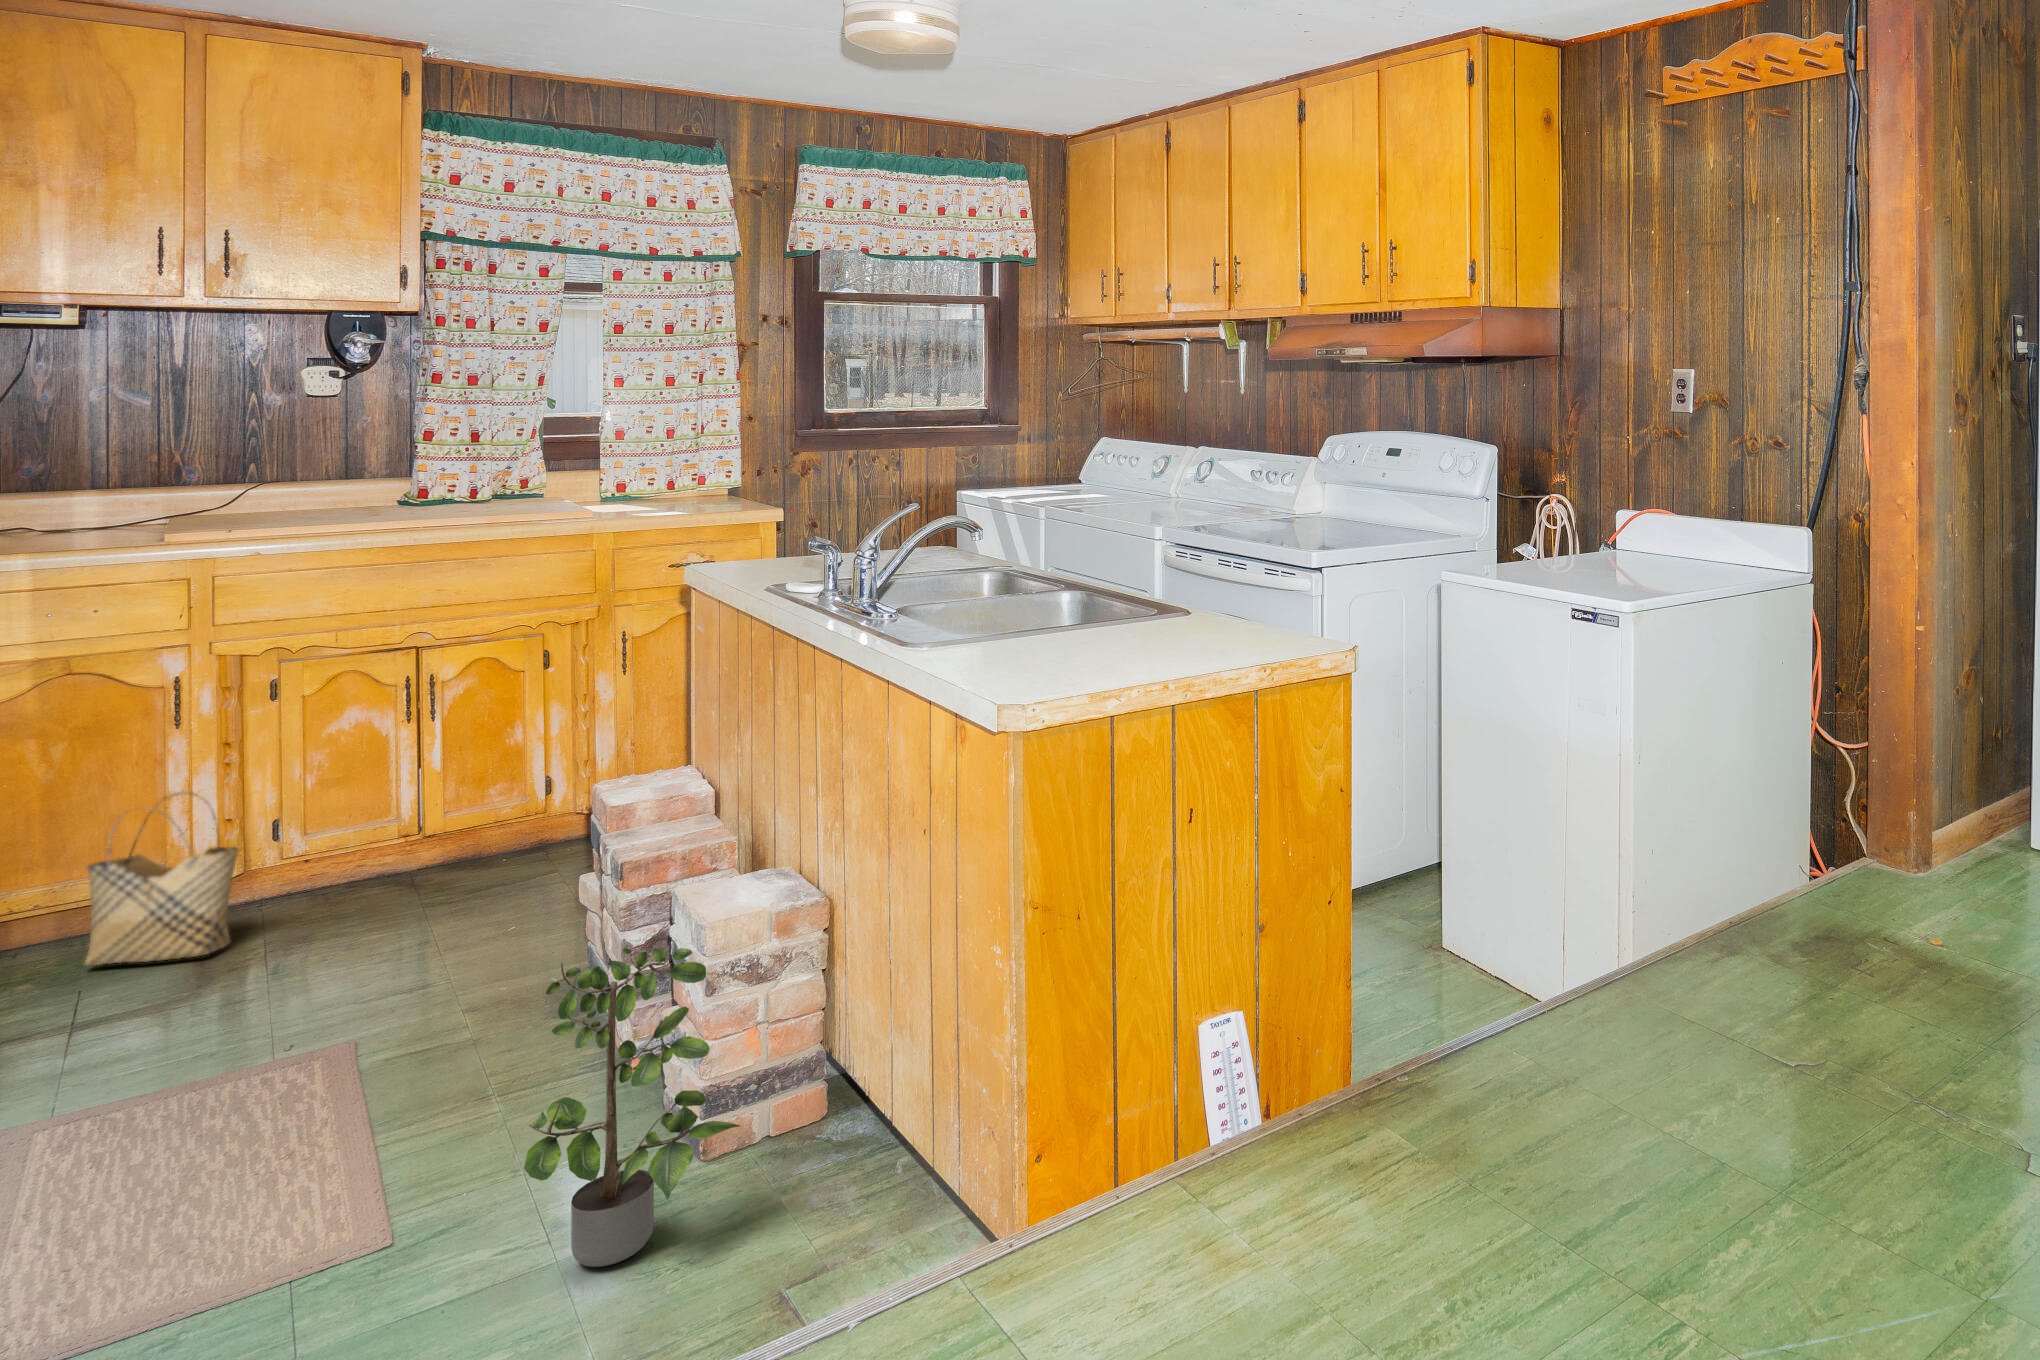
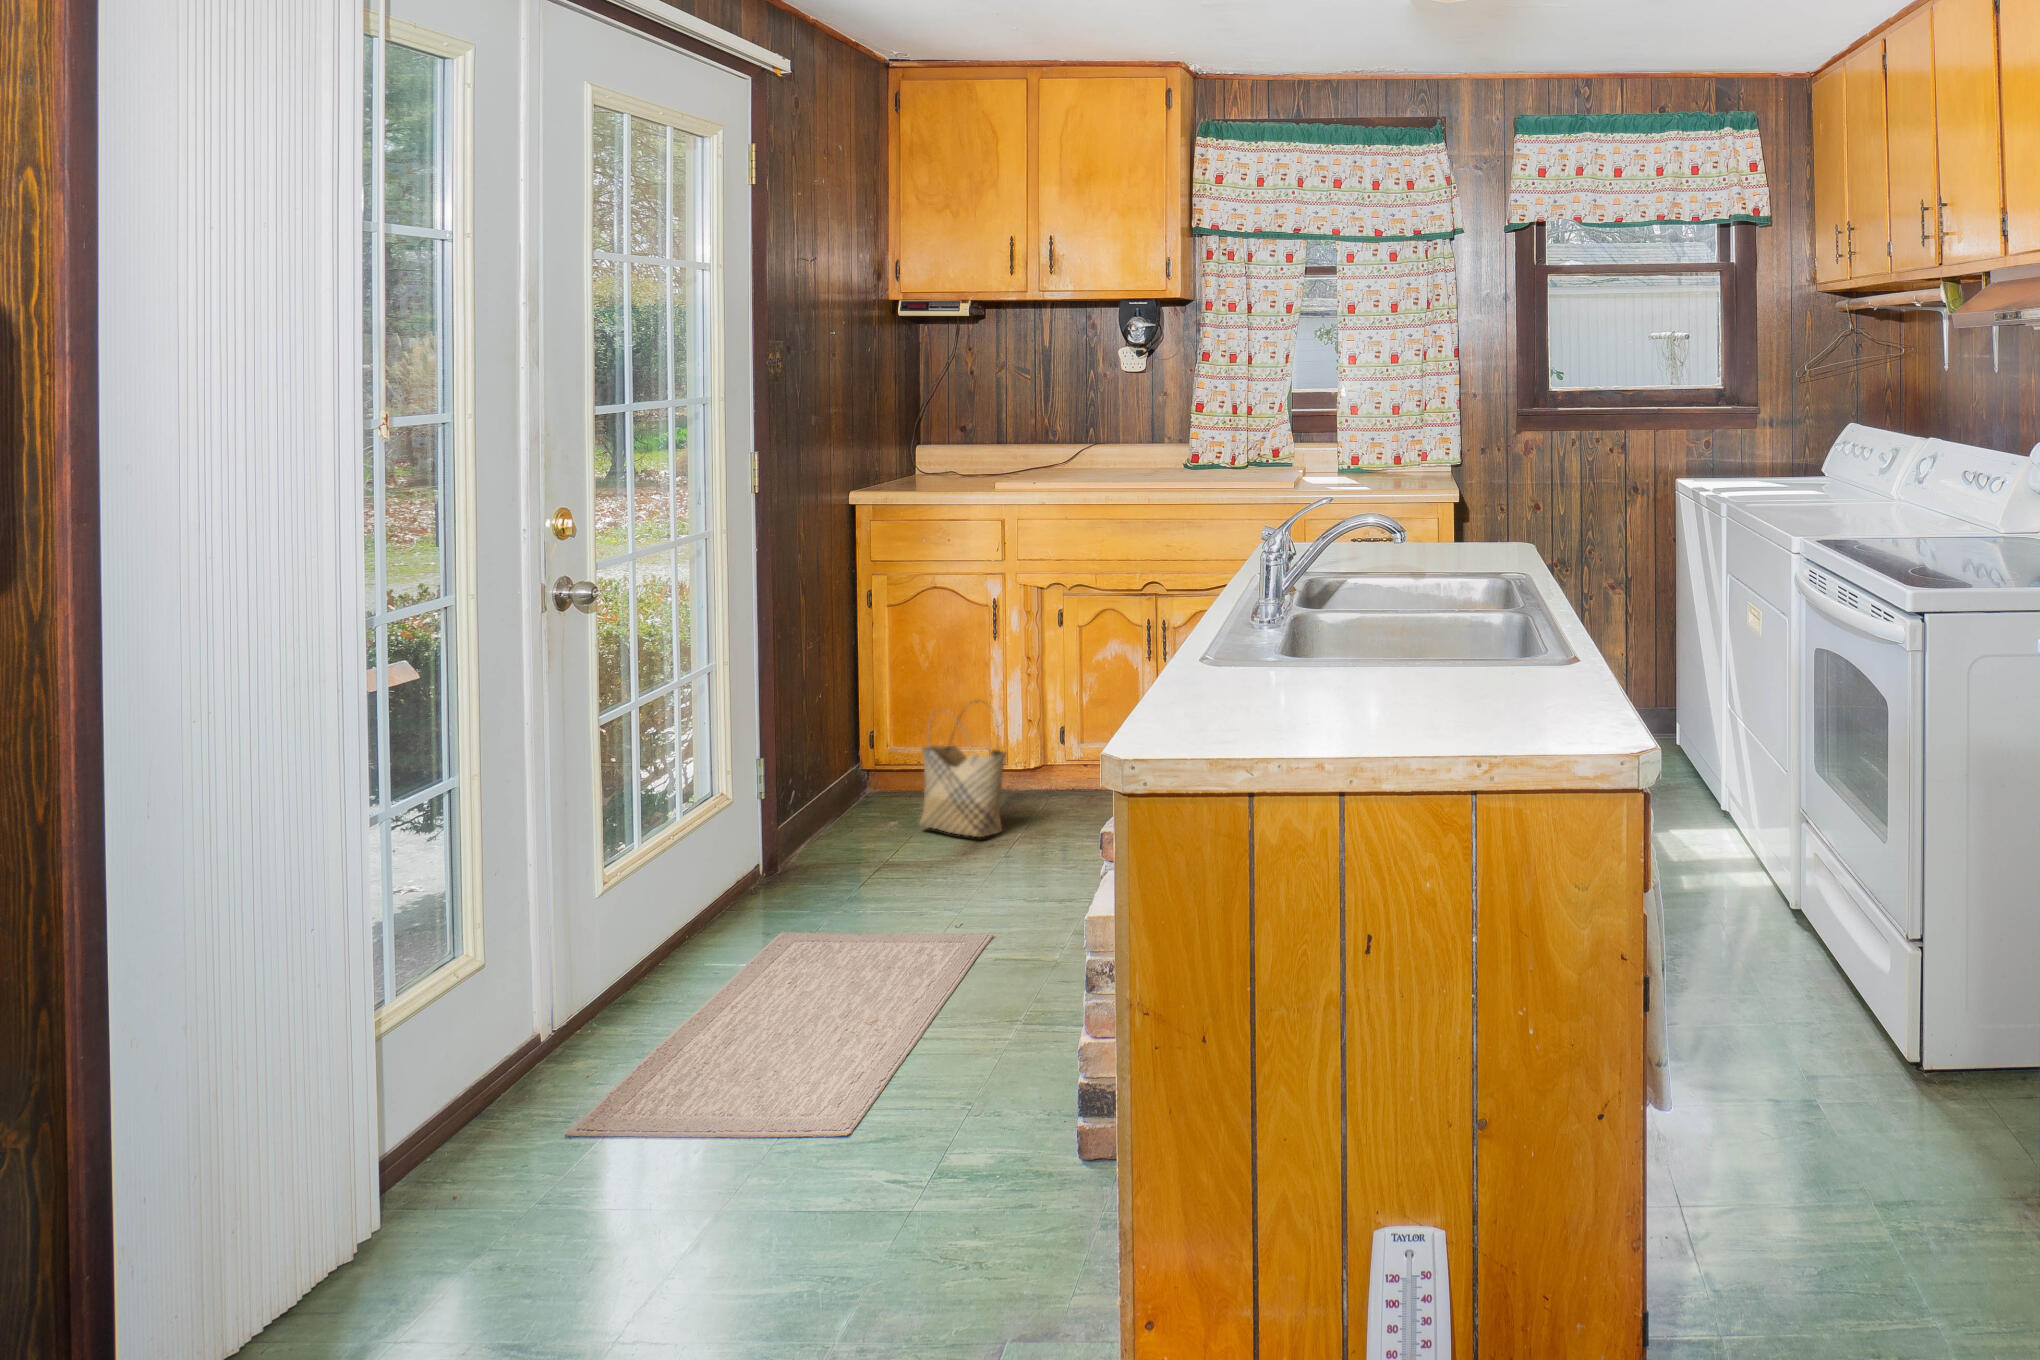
potted plant: present [524,943,740,1267] -> none [860,949,1030,1250]

